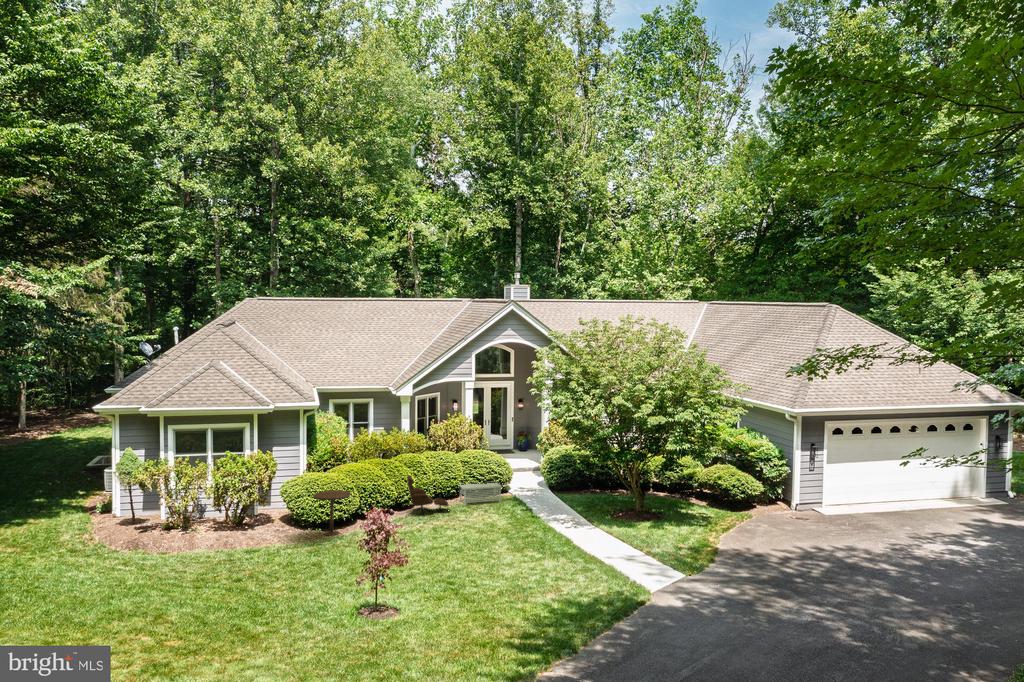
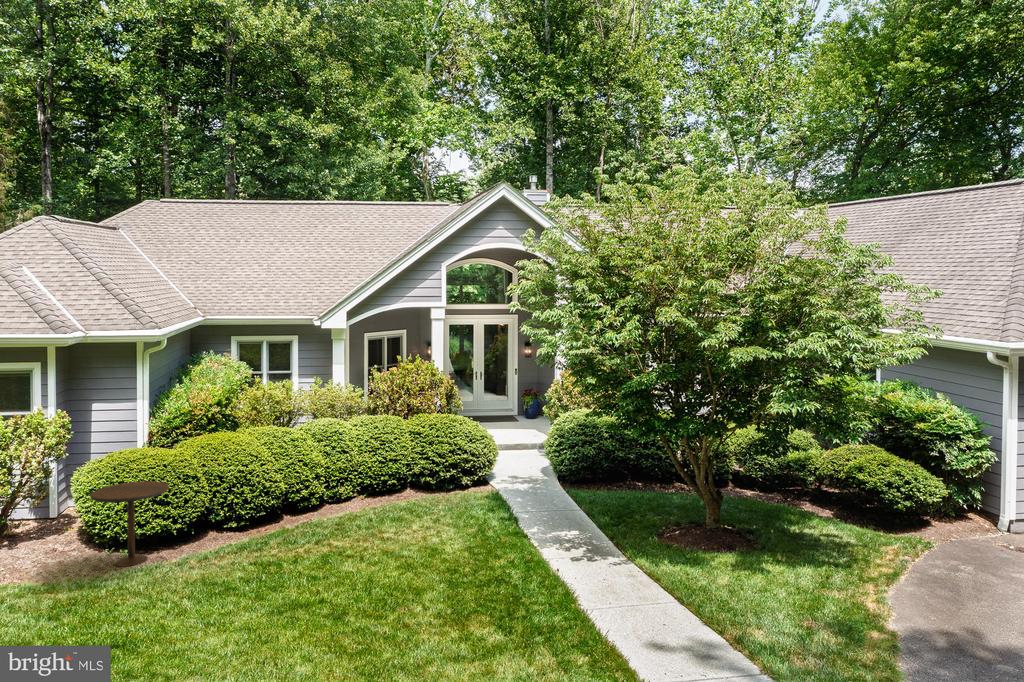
lounge chair: present [407,475,448,515] -> none [300,454,375,525]
storage bench: present [459,482,501,505] -> none [403,466,473,507]

